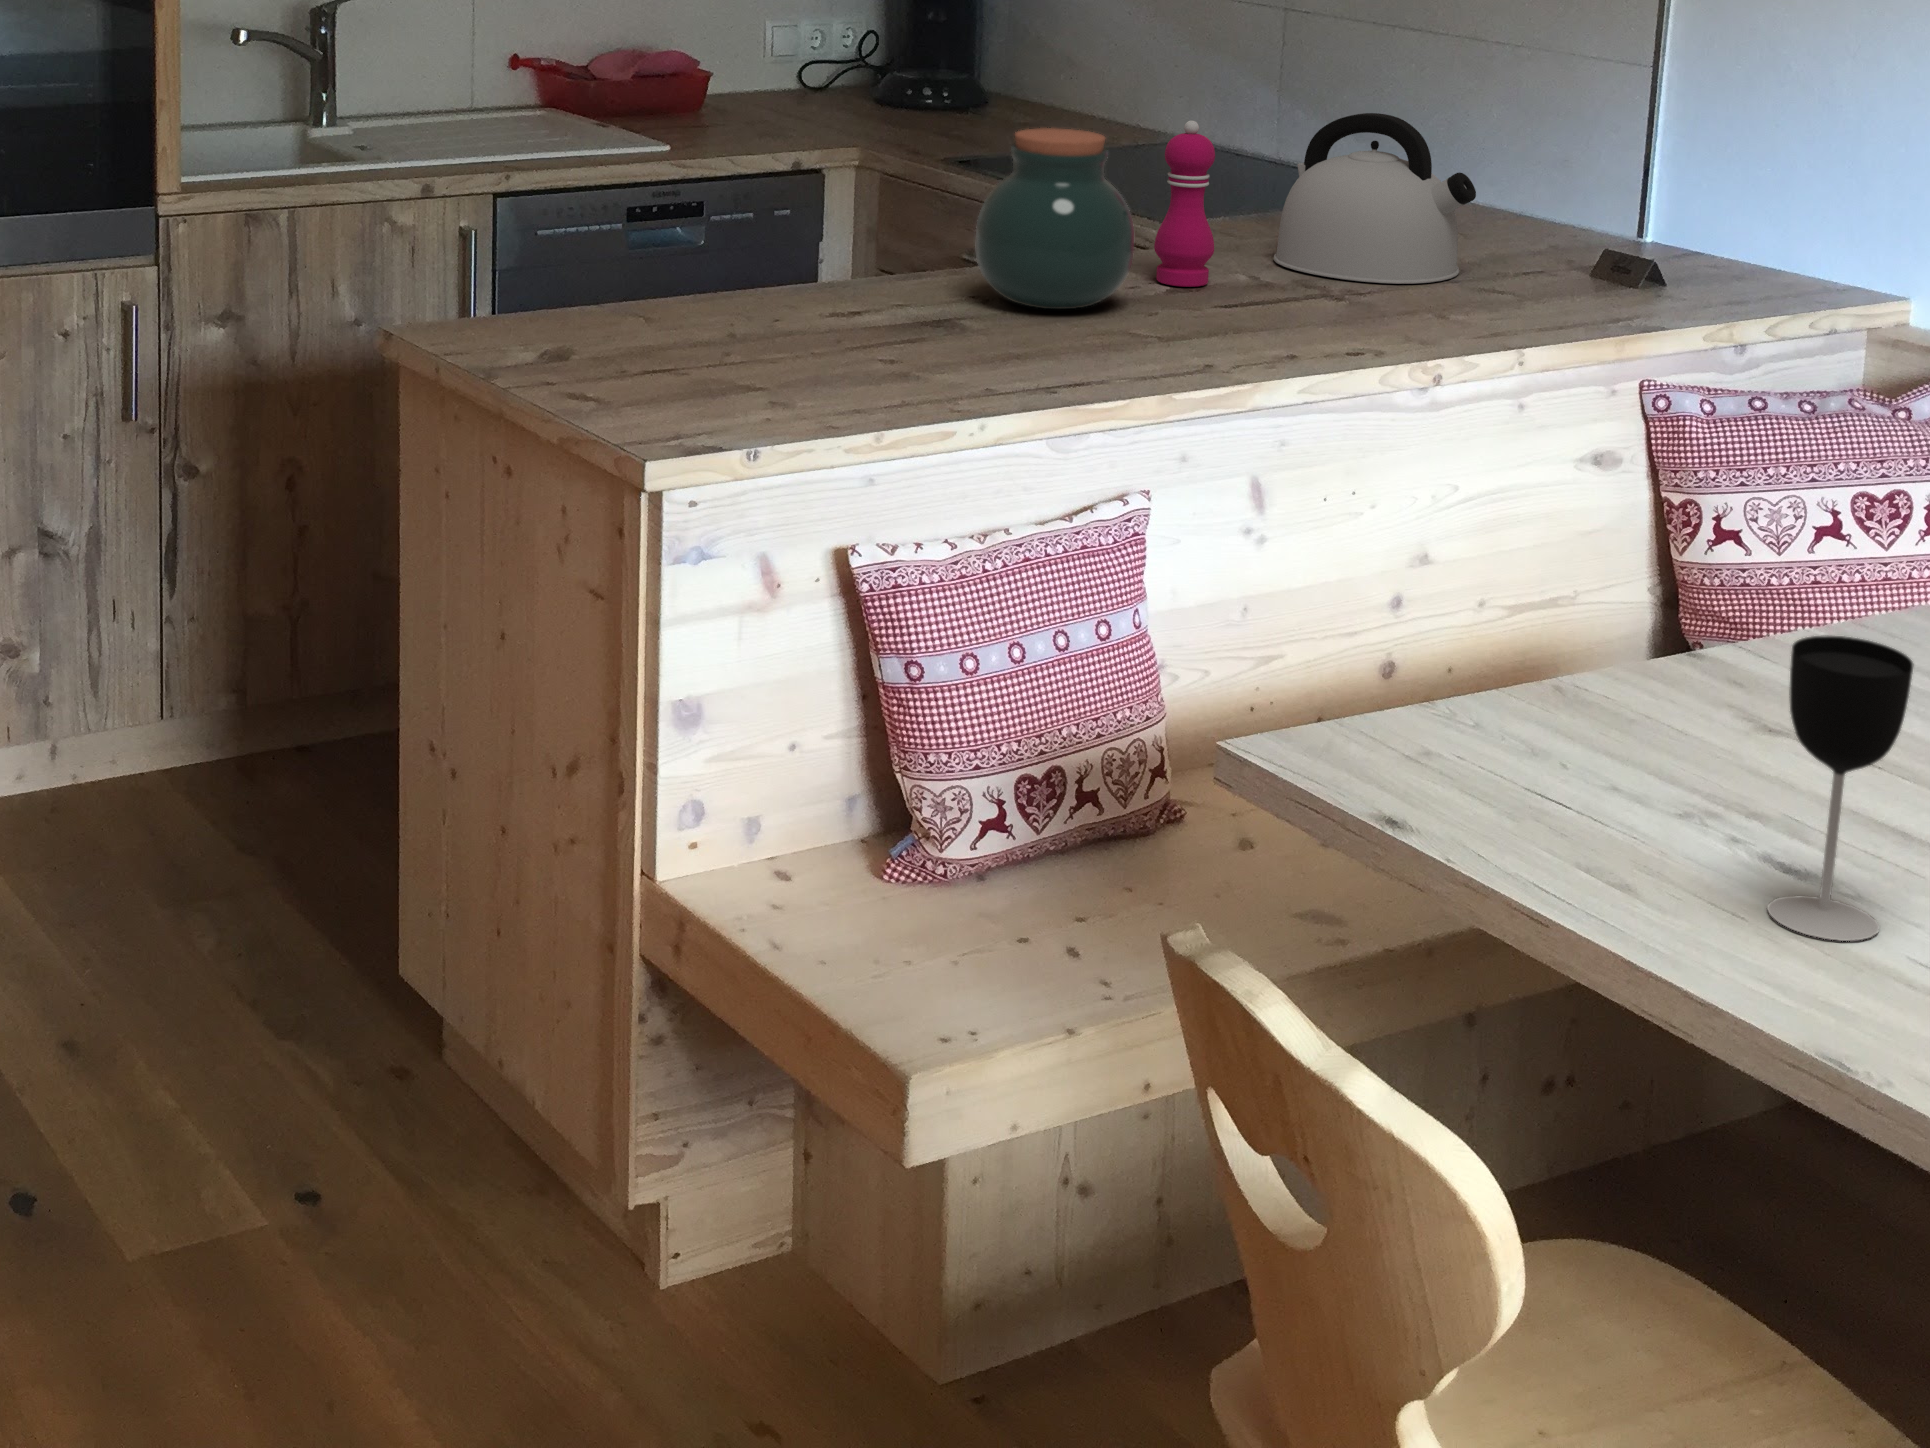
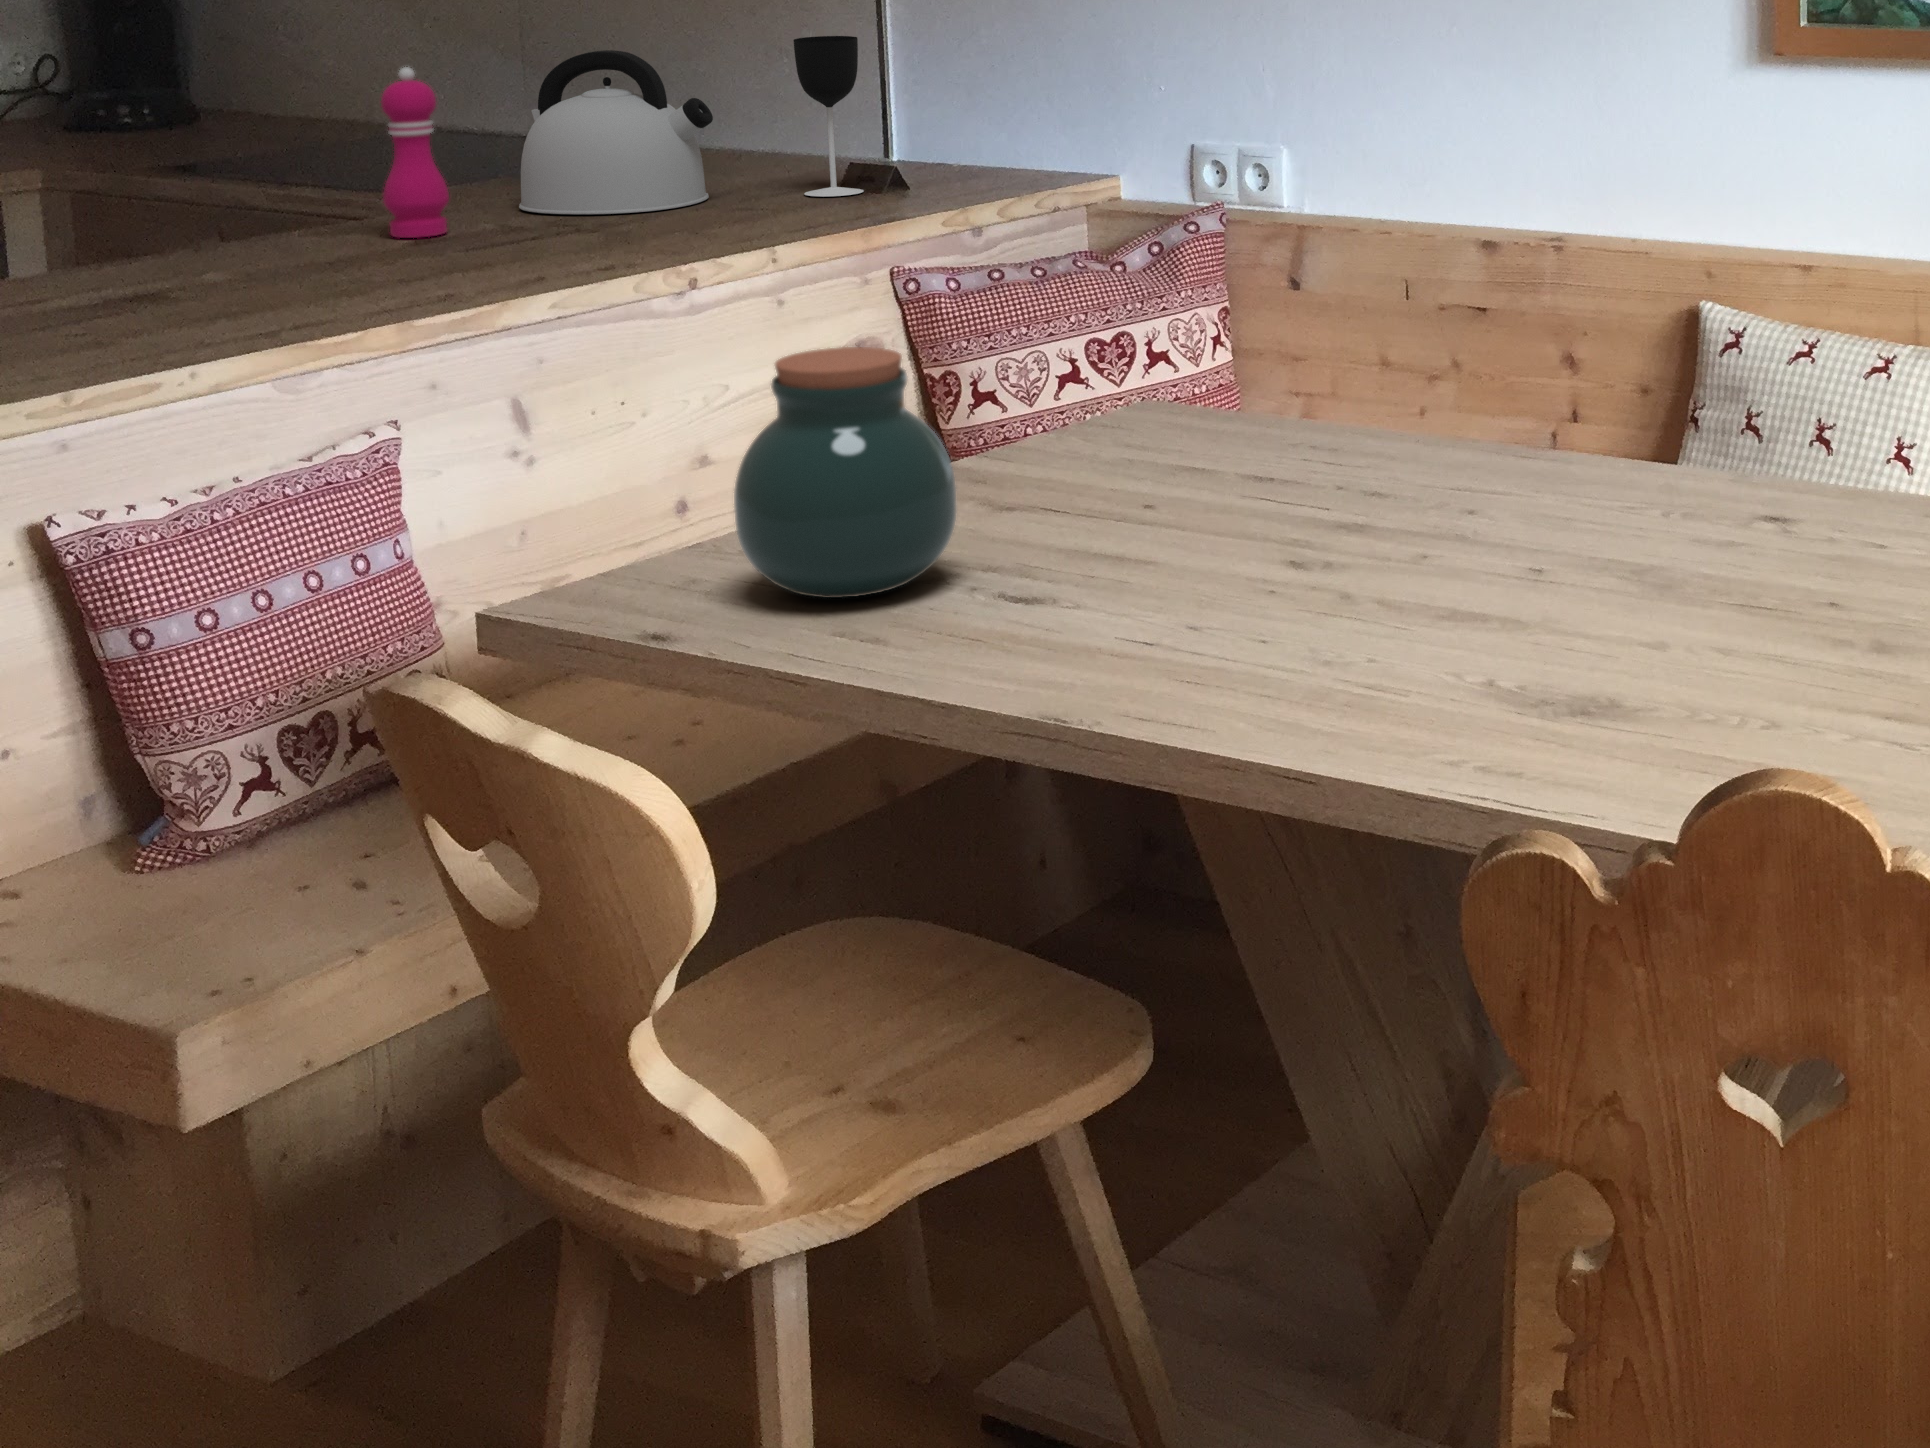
jar: present [976,128,1134,309] -> present [734,347,956,598]
wine glass: present [1767,636,1913,941] -> present [793,36,863,197]

